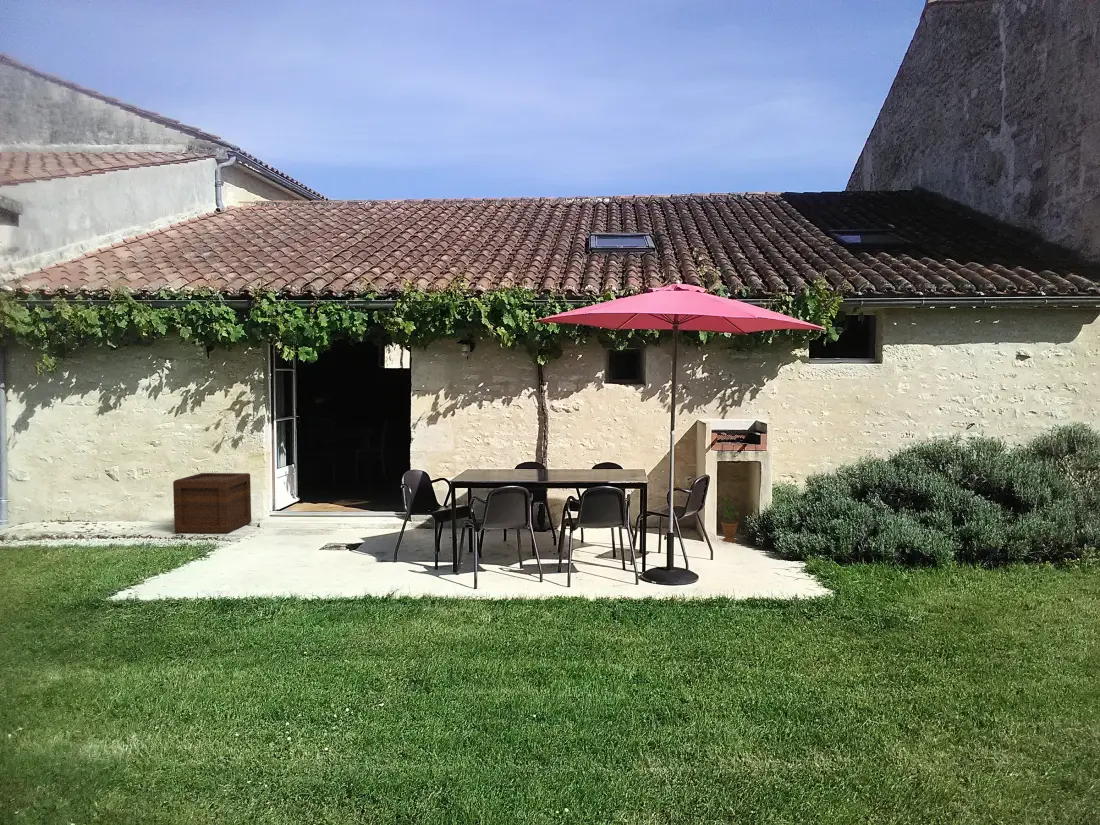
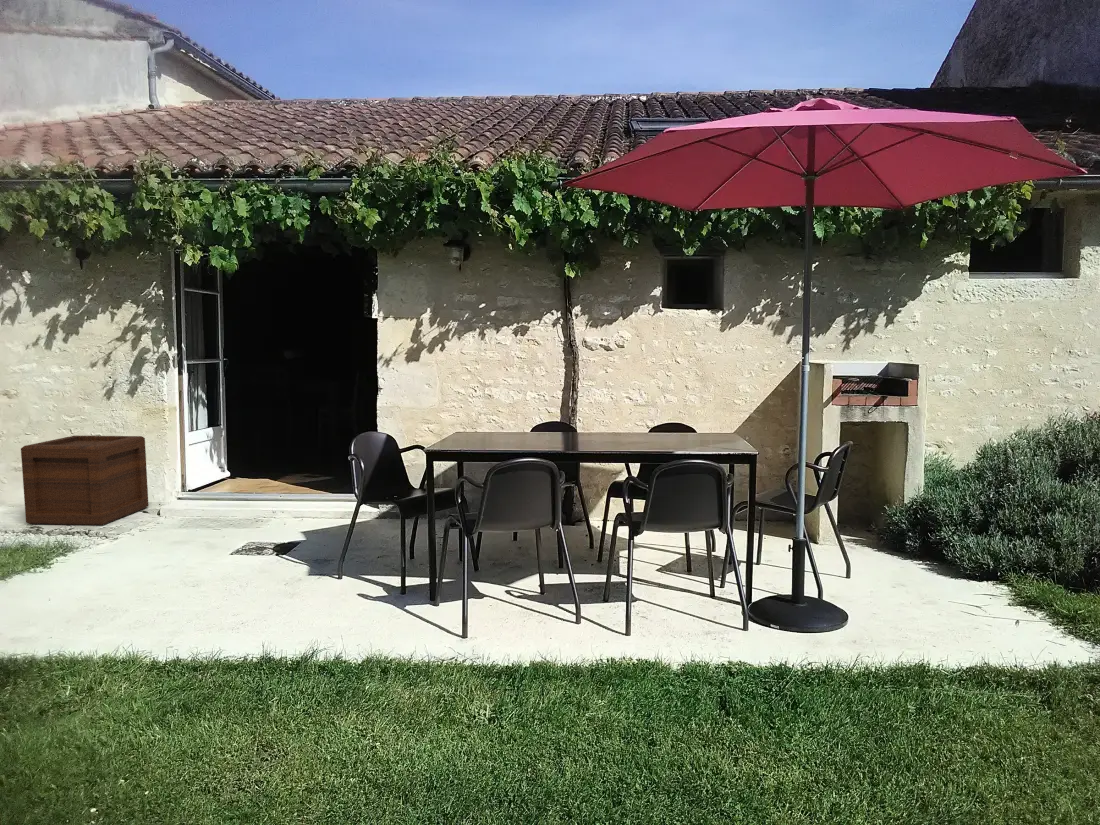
potted plant: present [718,495,739,542] -> none [843,470,878,545]

